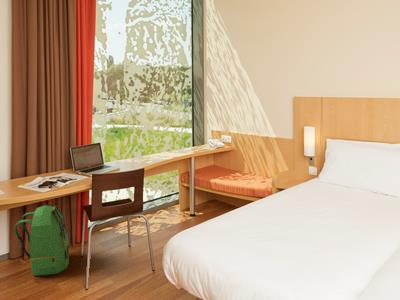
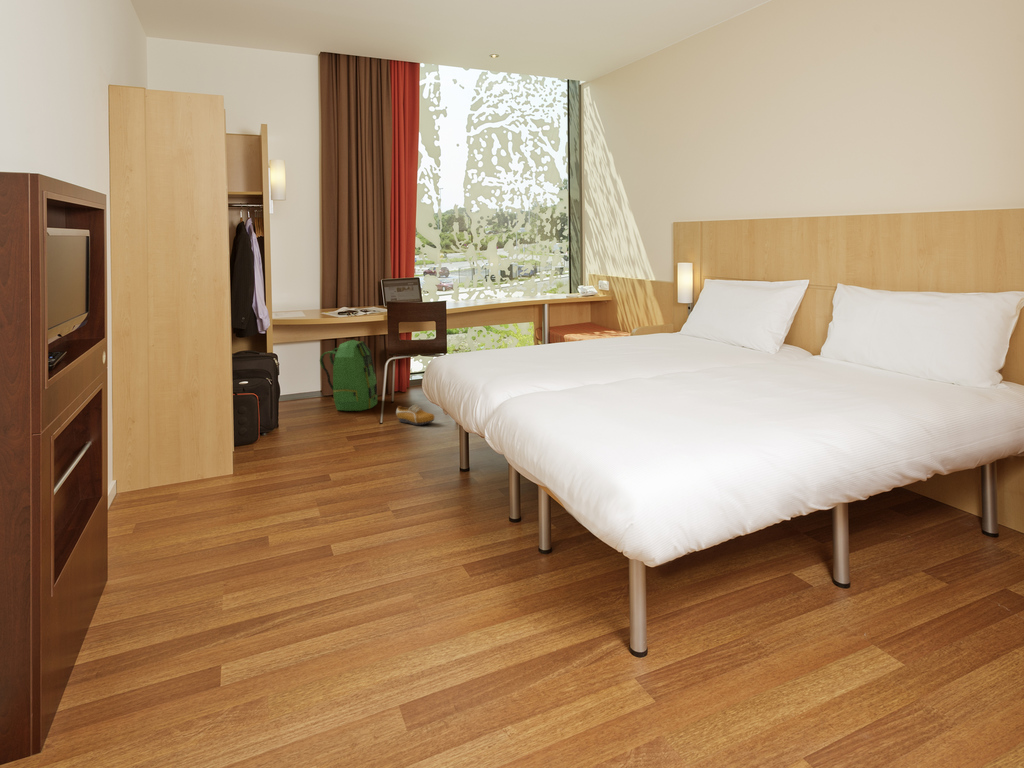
shoe: none [103,268,142,290] -> present [396,405,434,425]

